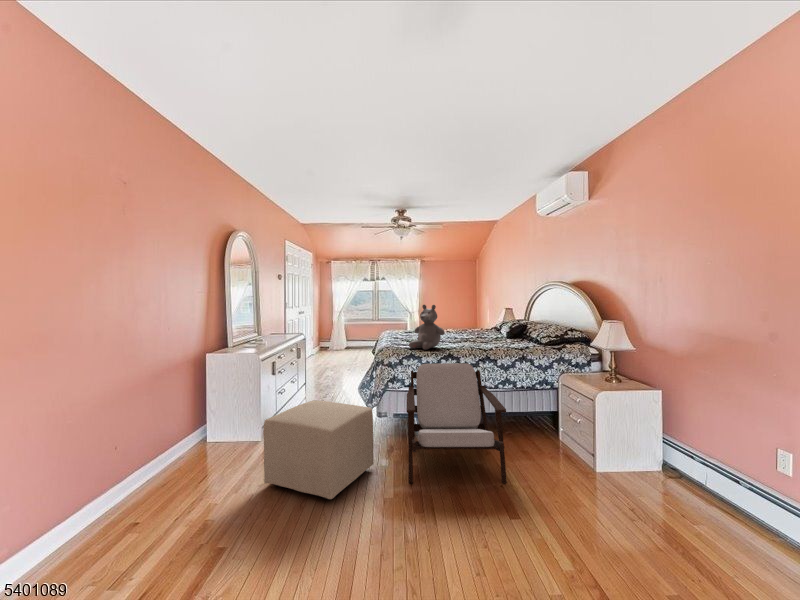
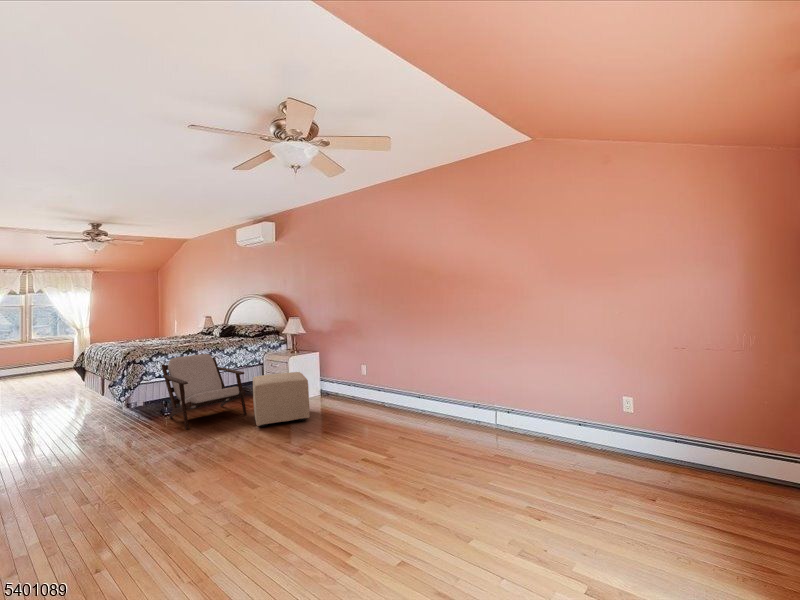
teddy bear: present [409,305,445,350] -> none [152,315,182,350]
ottoman: present [263,400,374,499] -> present [253,372,310,427]

